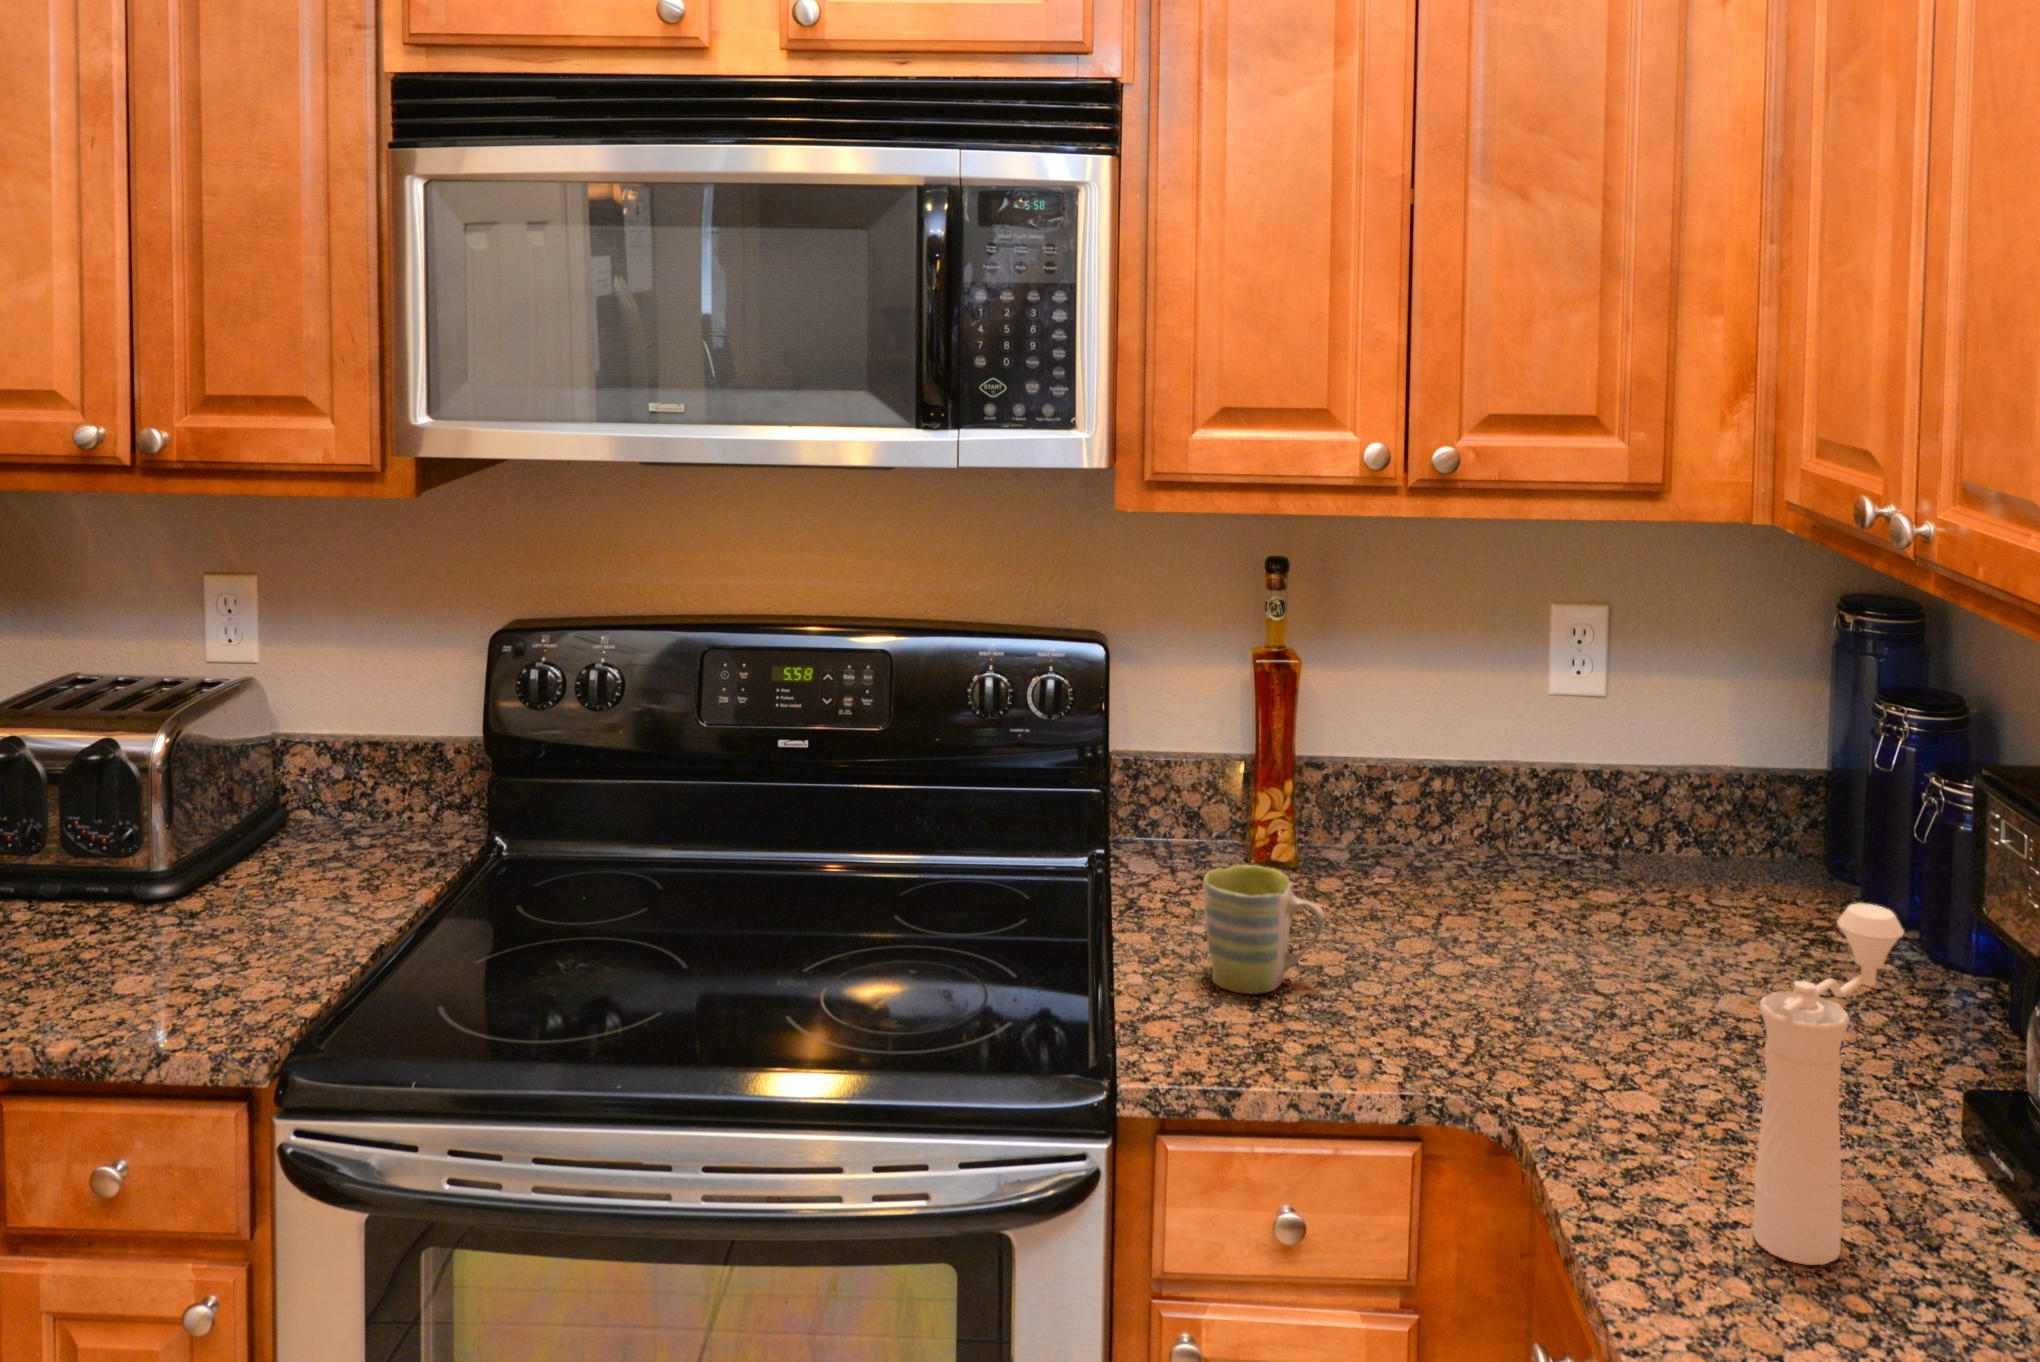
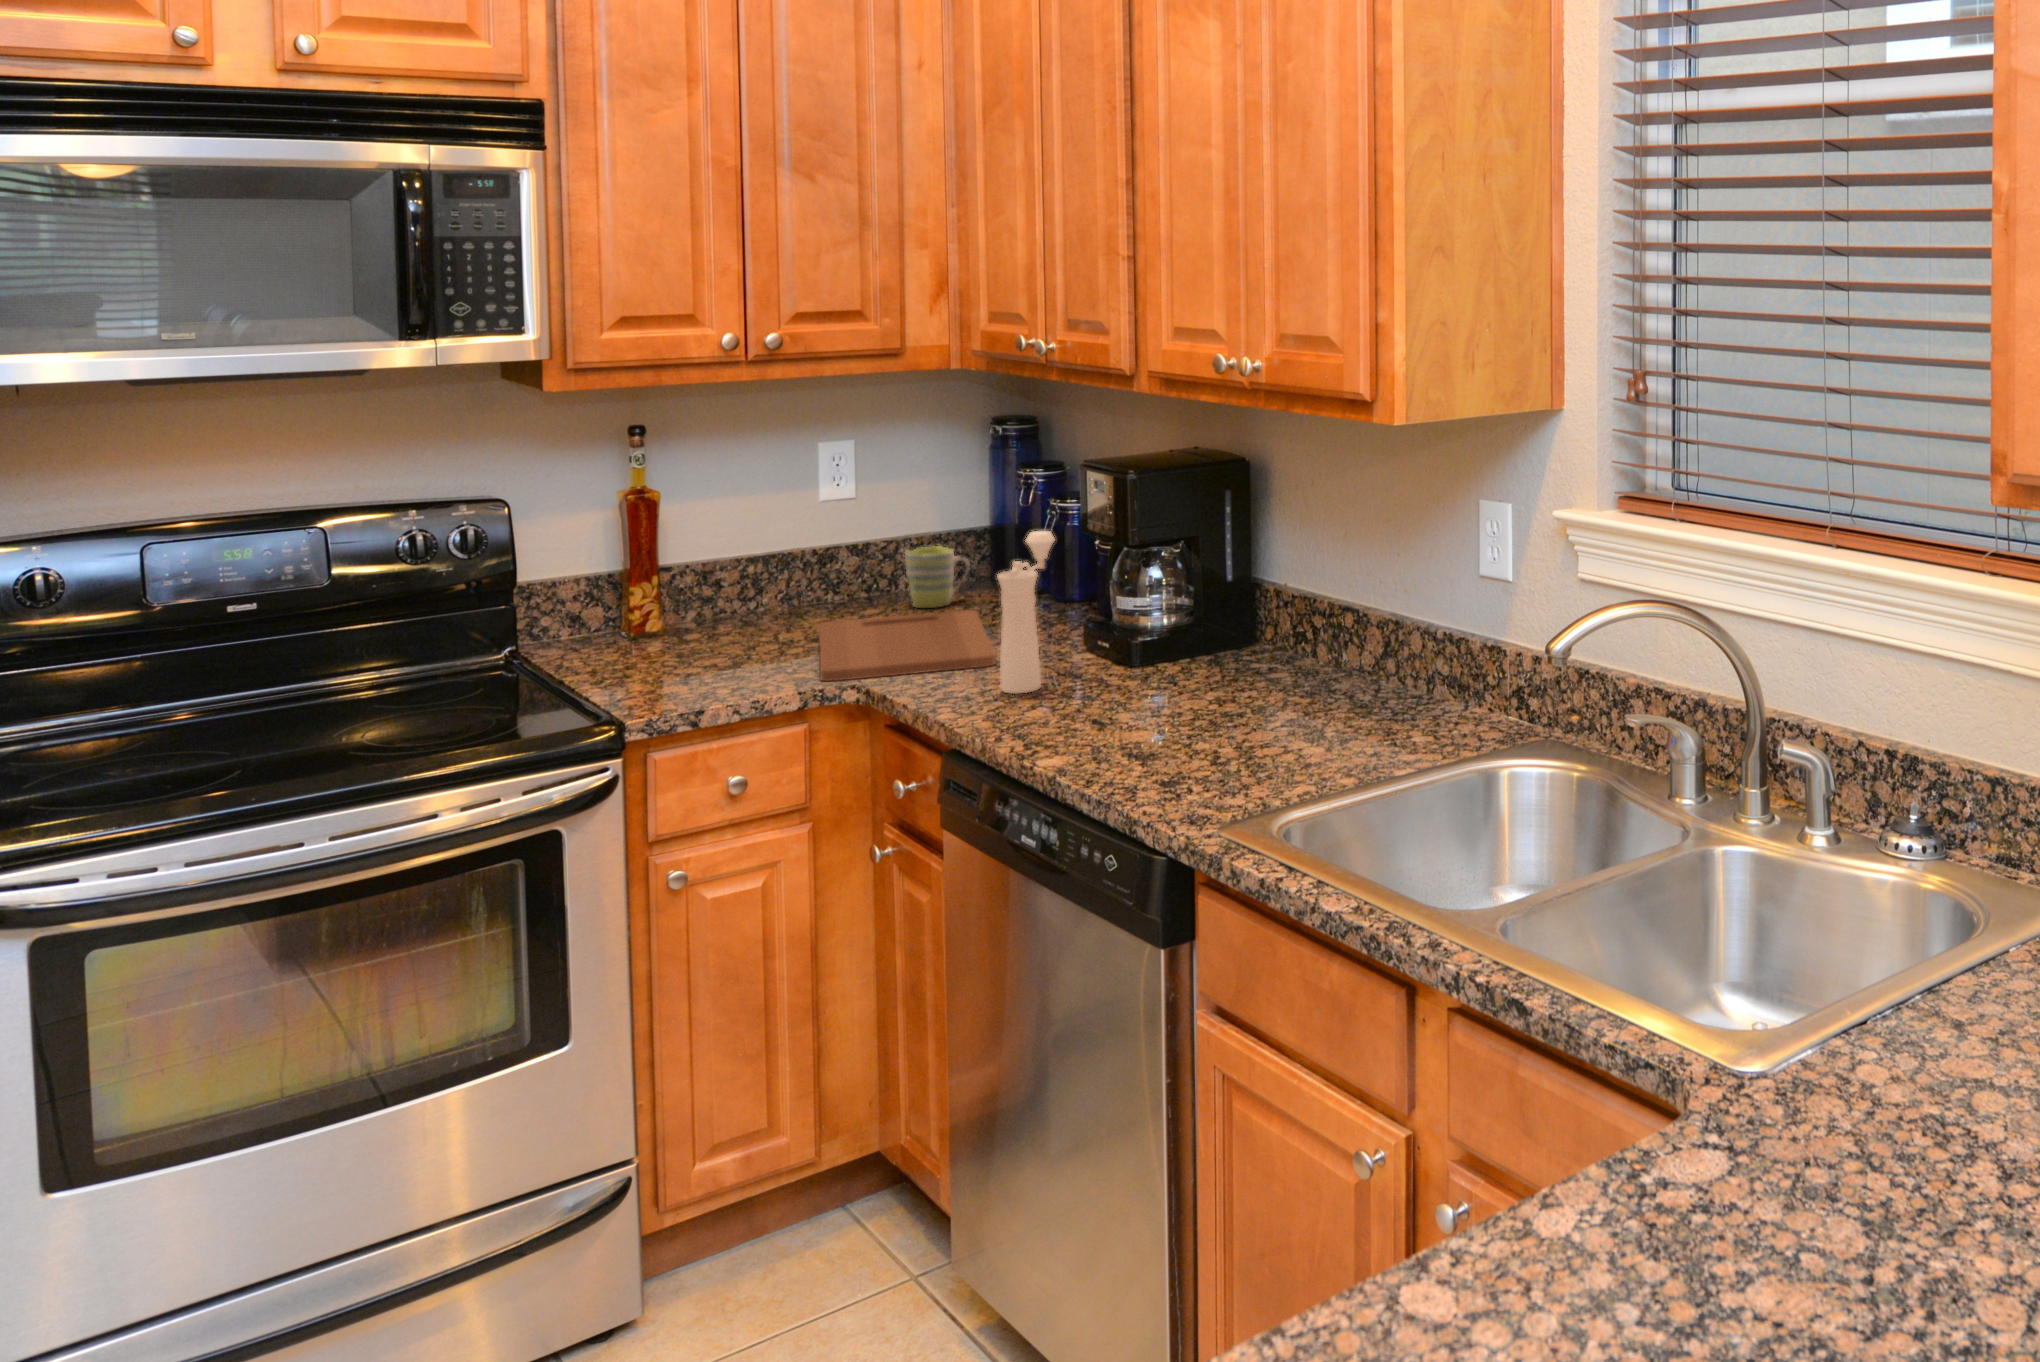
mug: present [1203,865,1325,994] -> present [905,546,970,608]
cutting board: none [1449,910,1771,1129] -> present [819,610,995,682]

